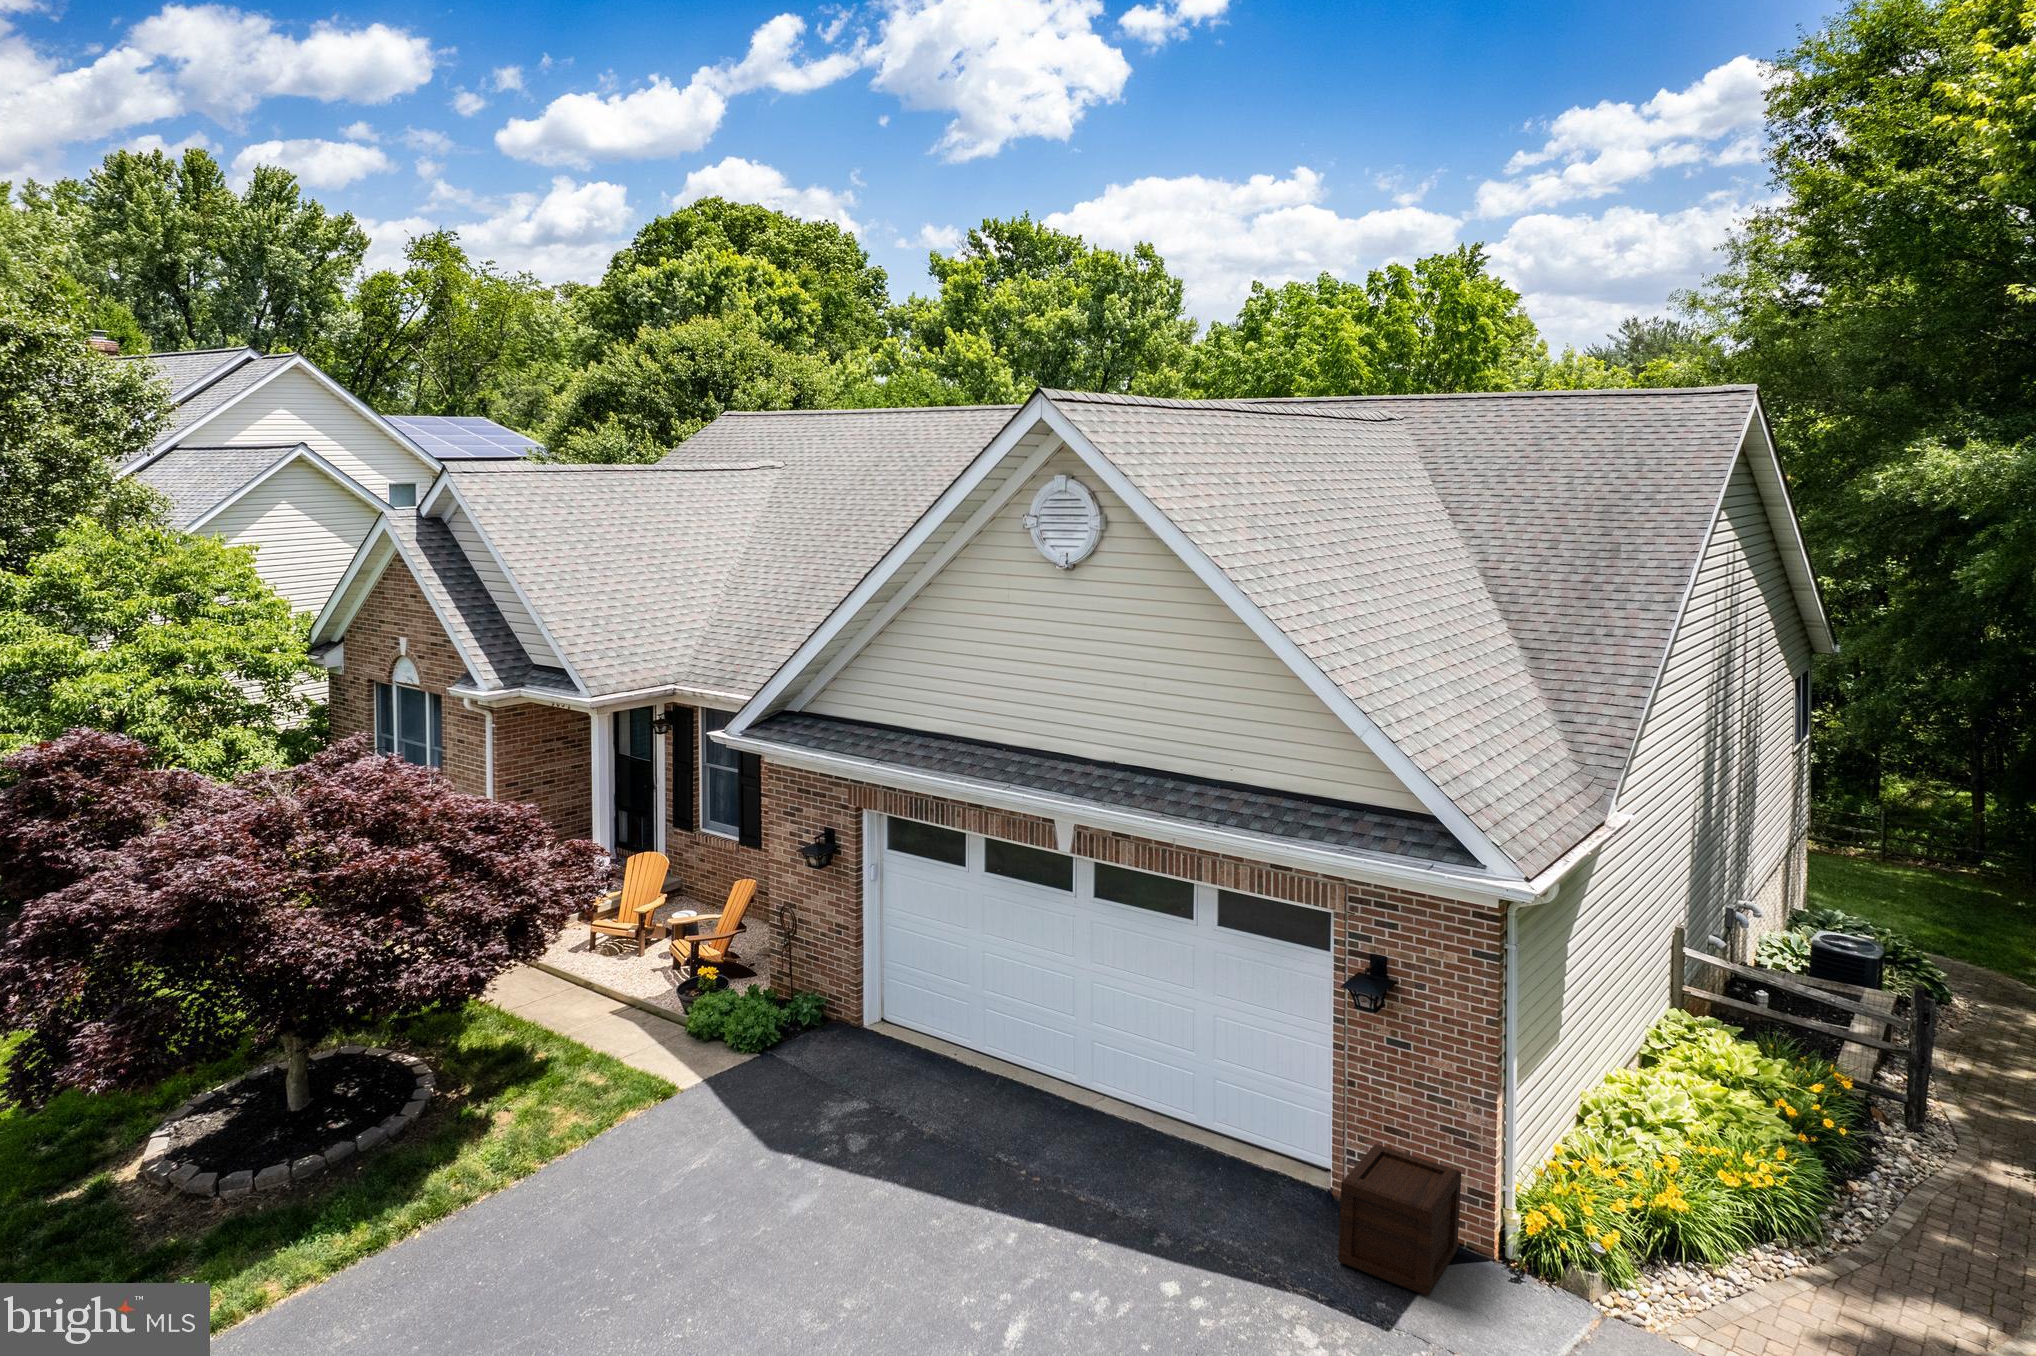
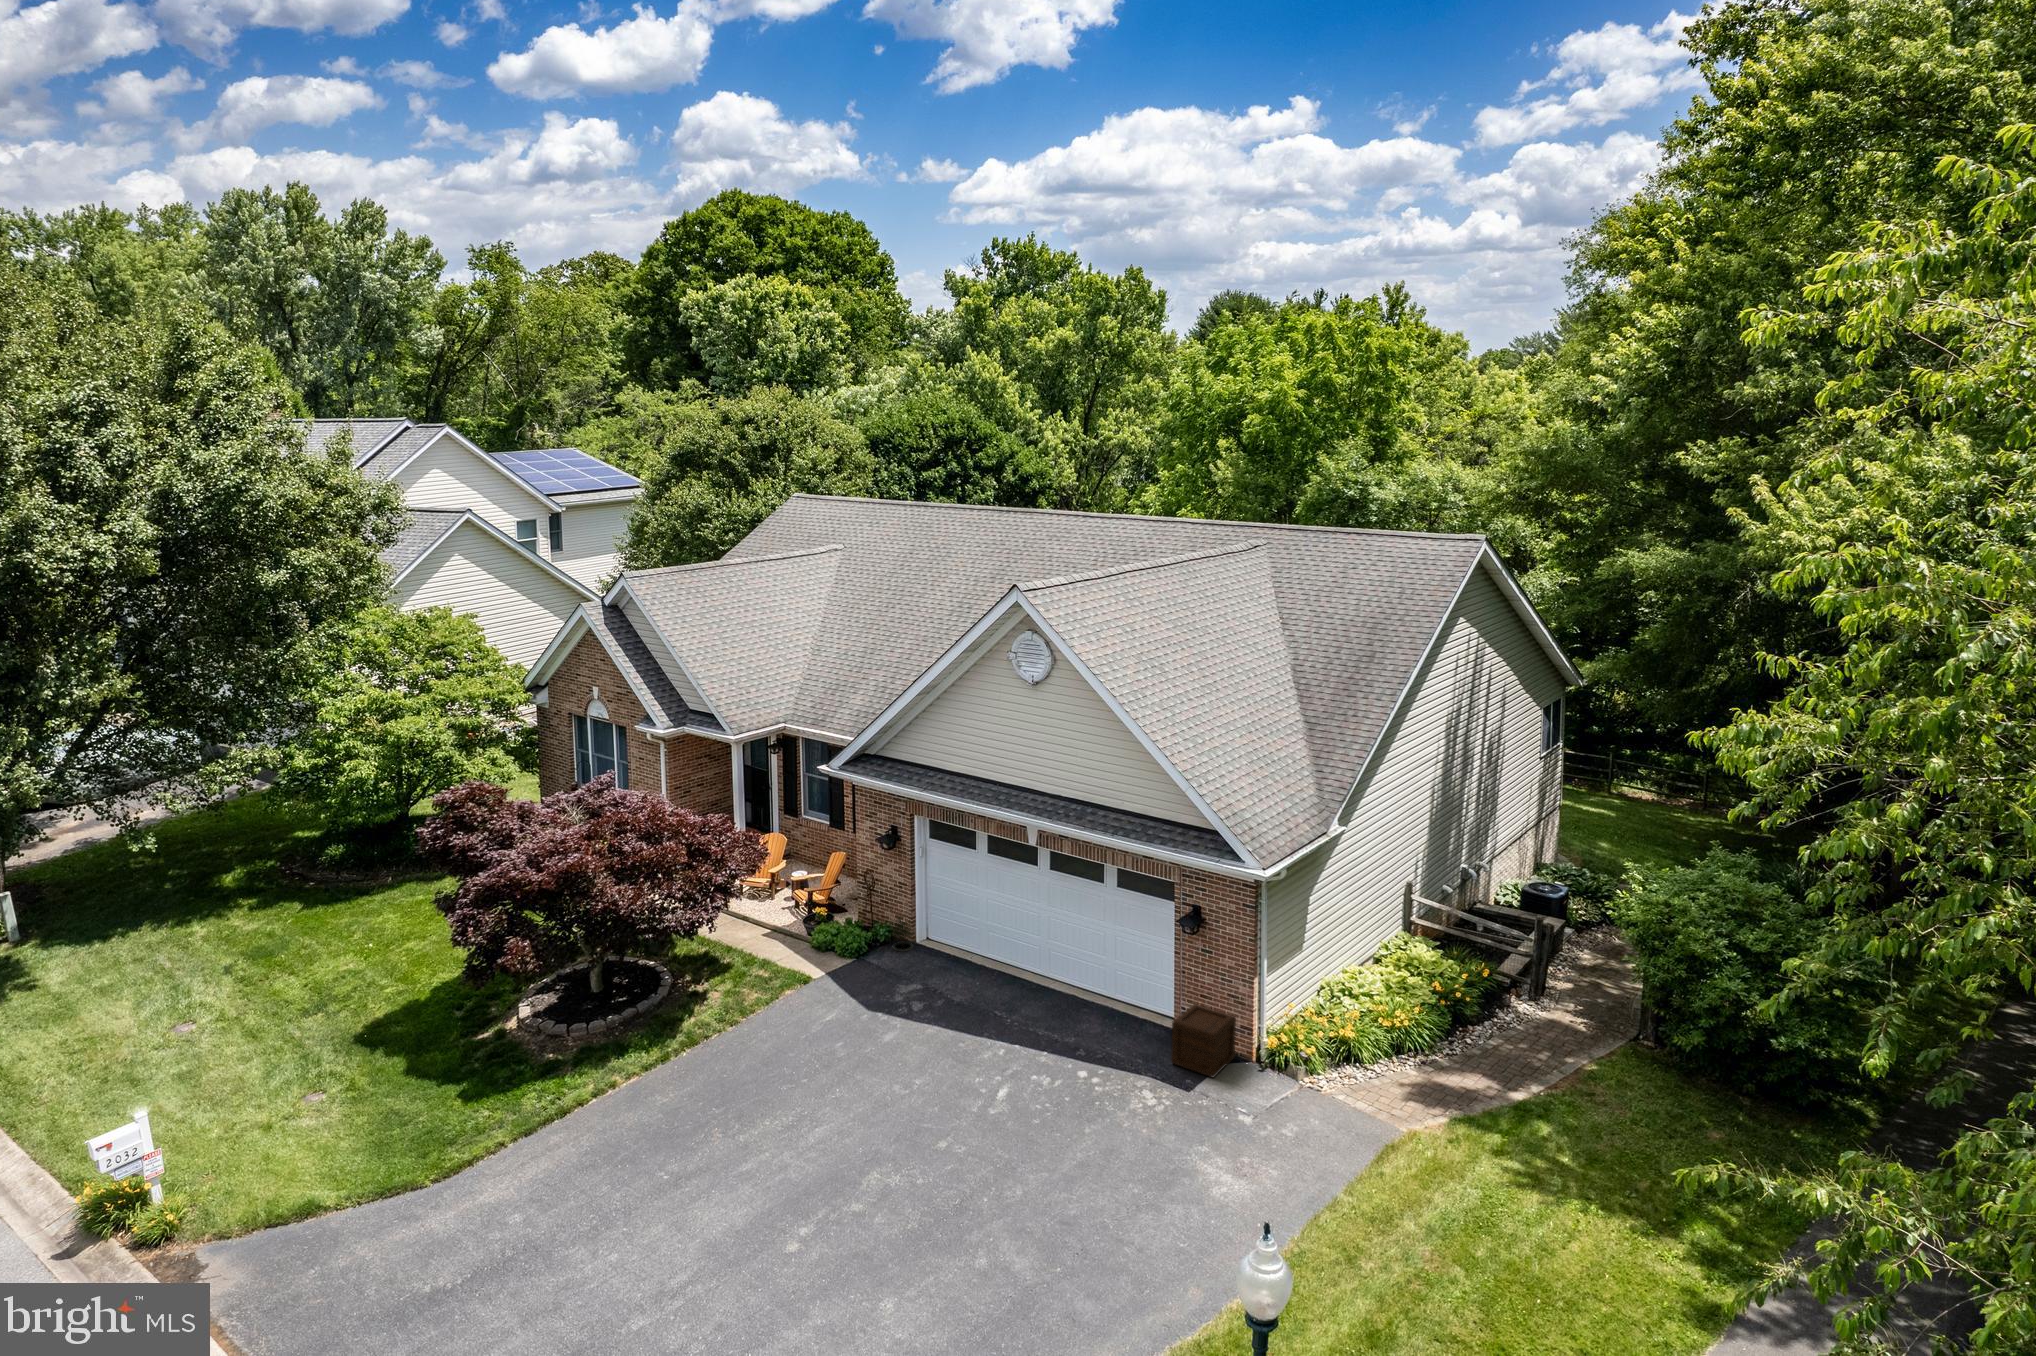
potted tree: none [821,974,863,1040] -> present [892,916,913,951]

